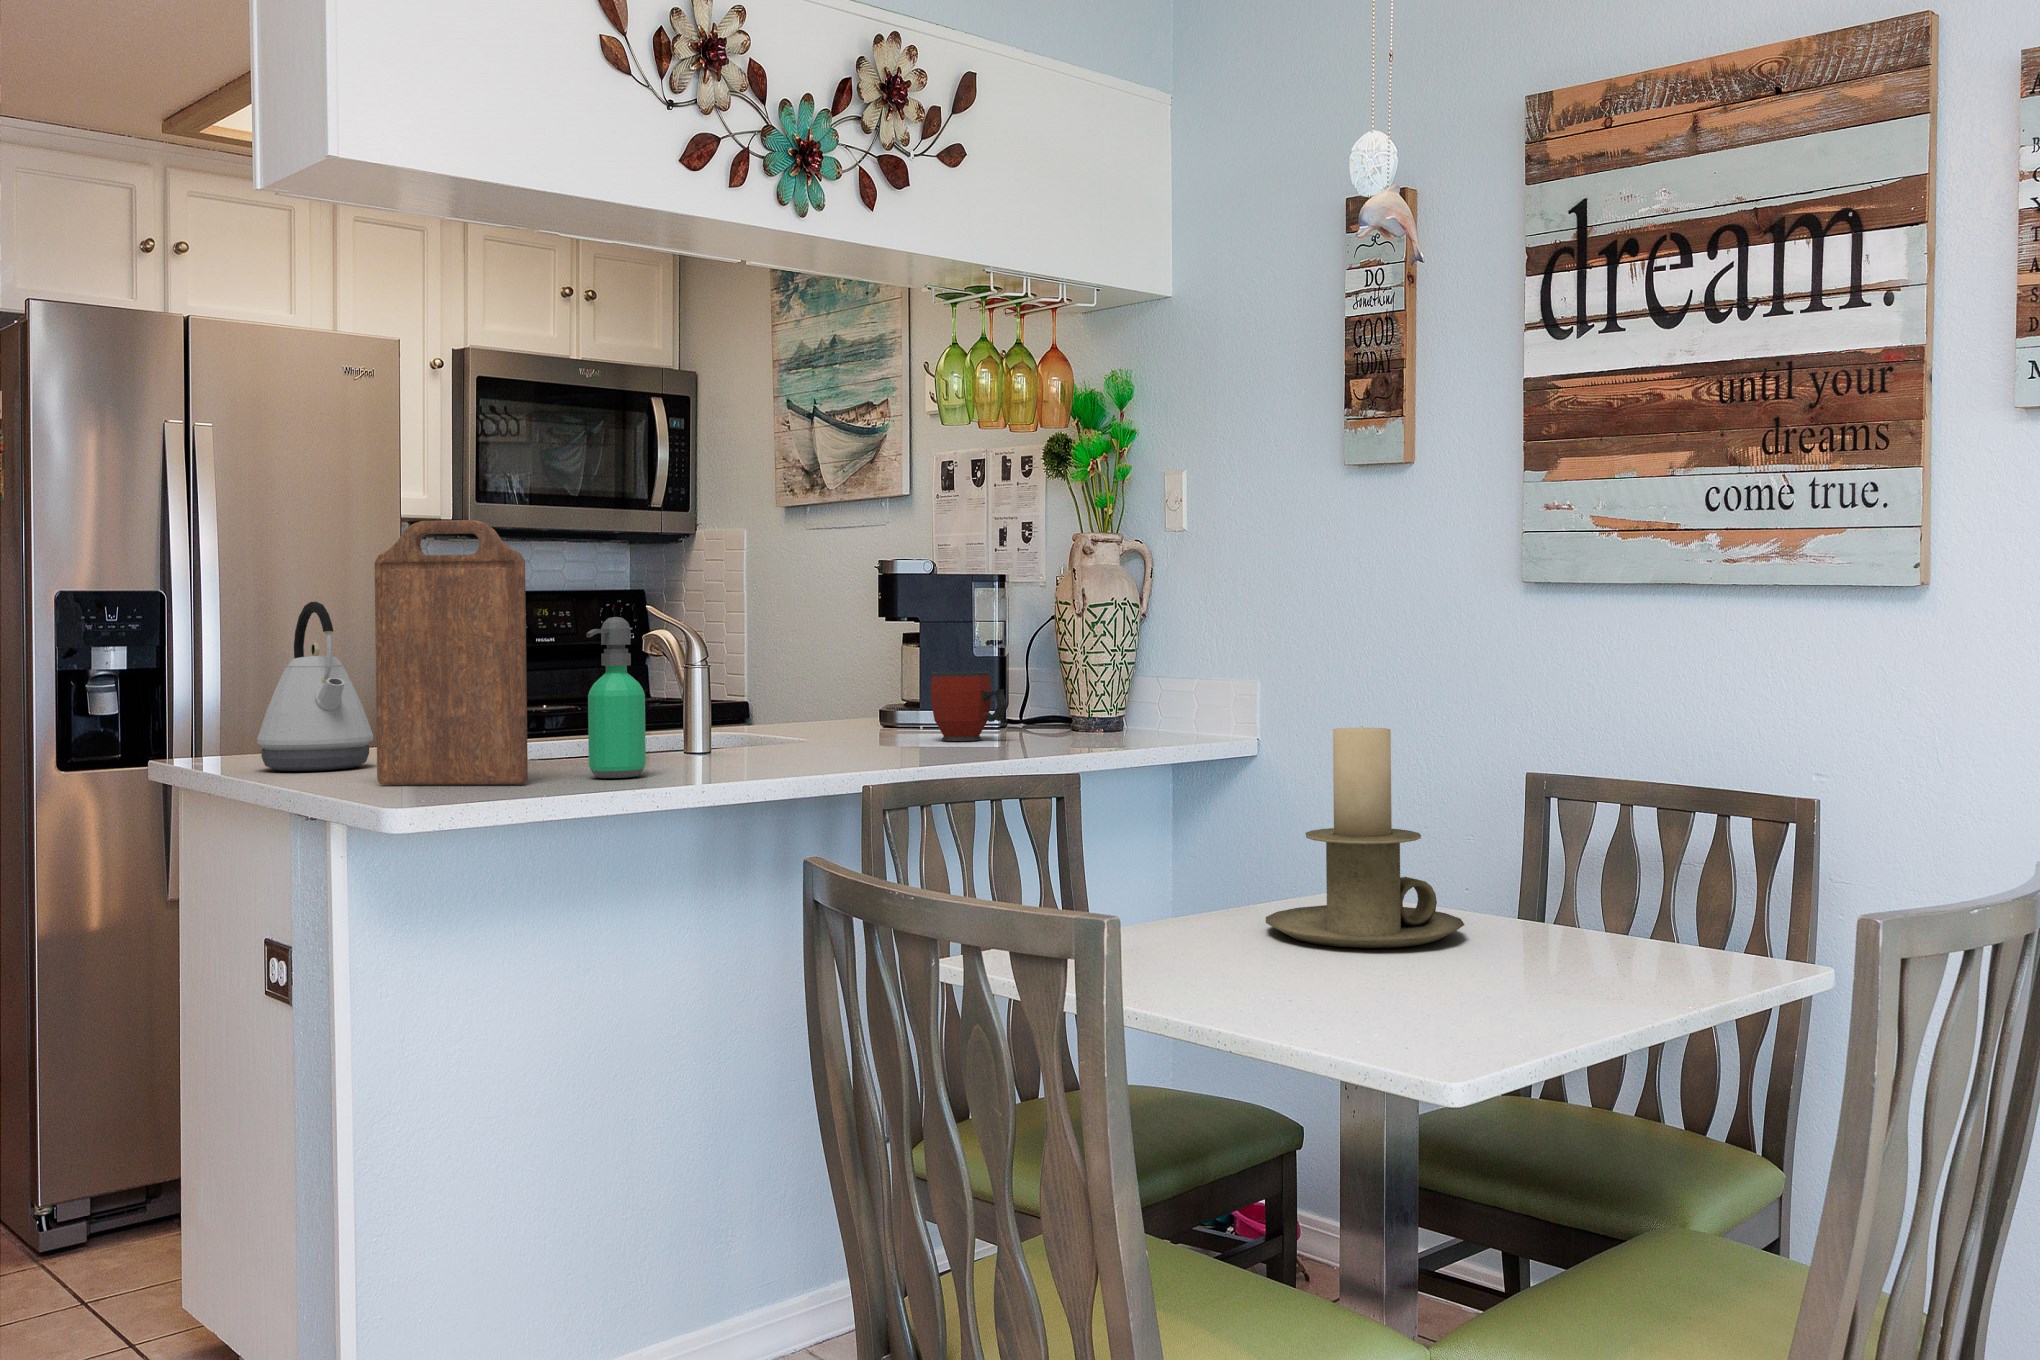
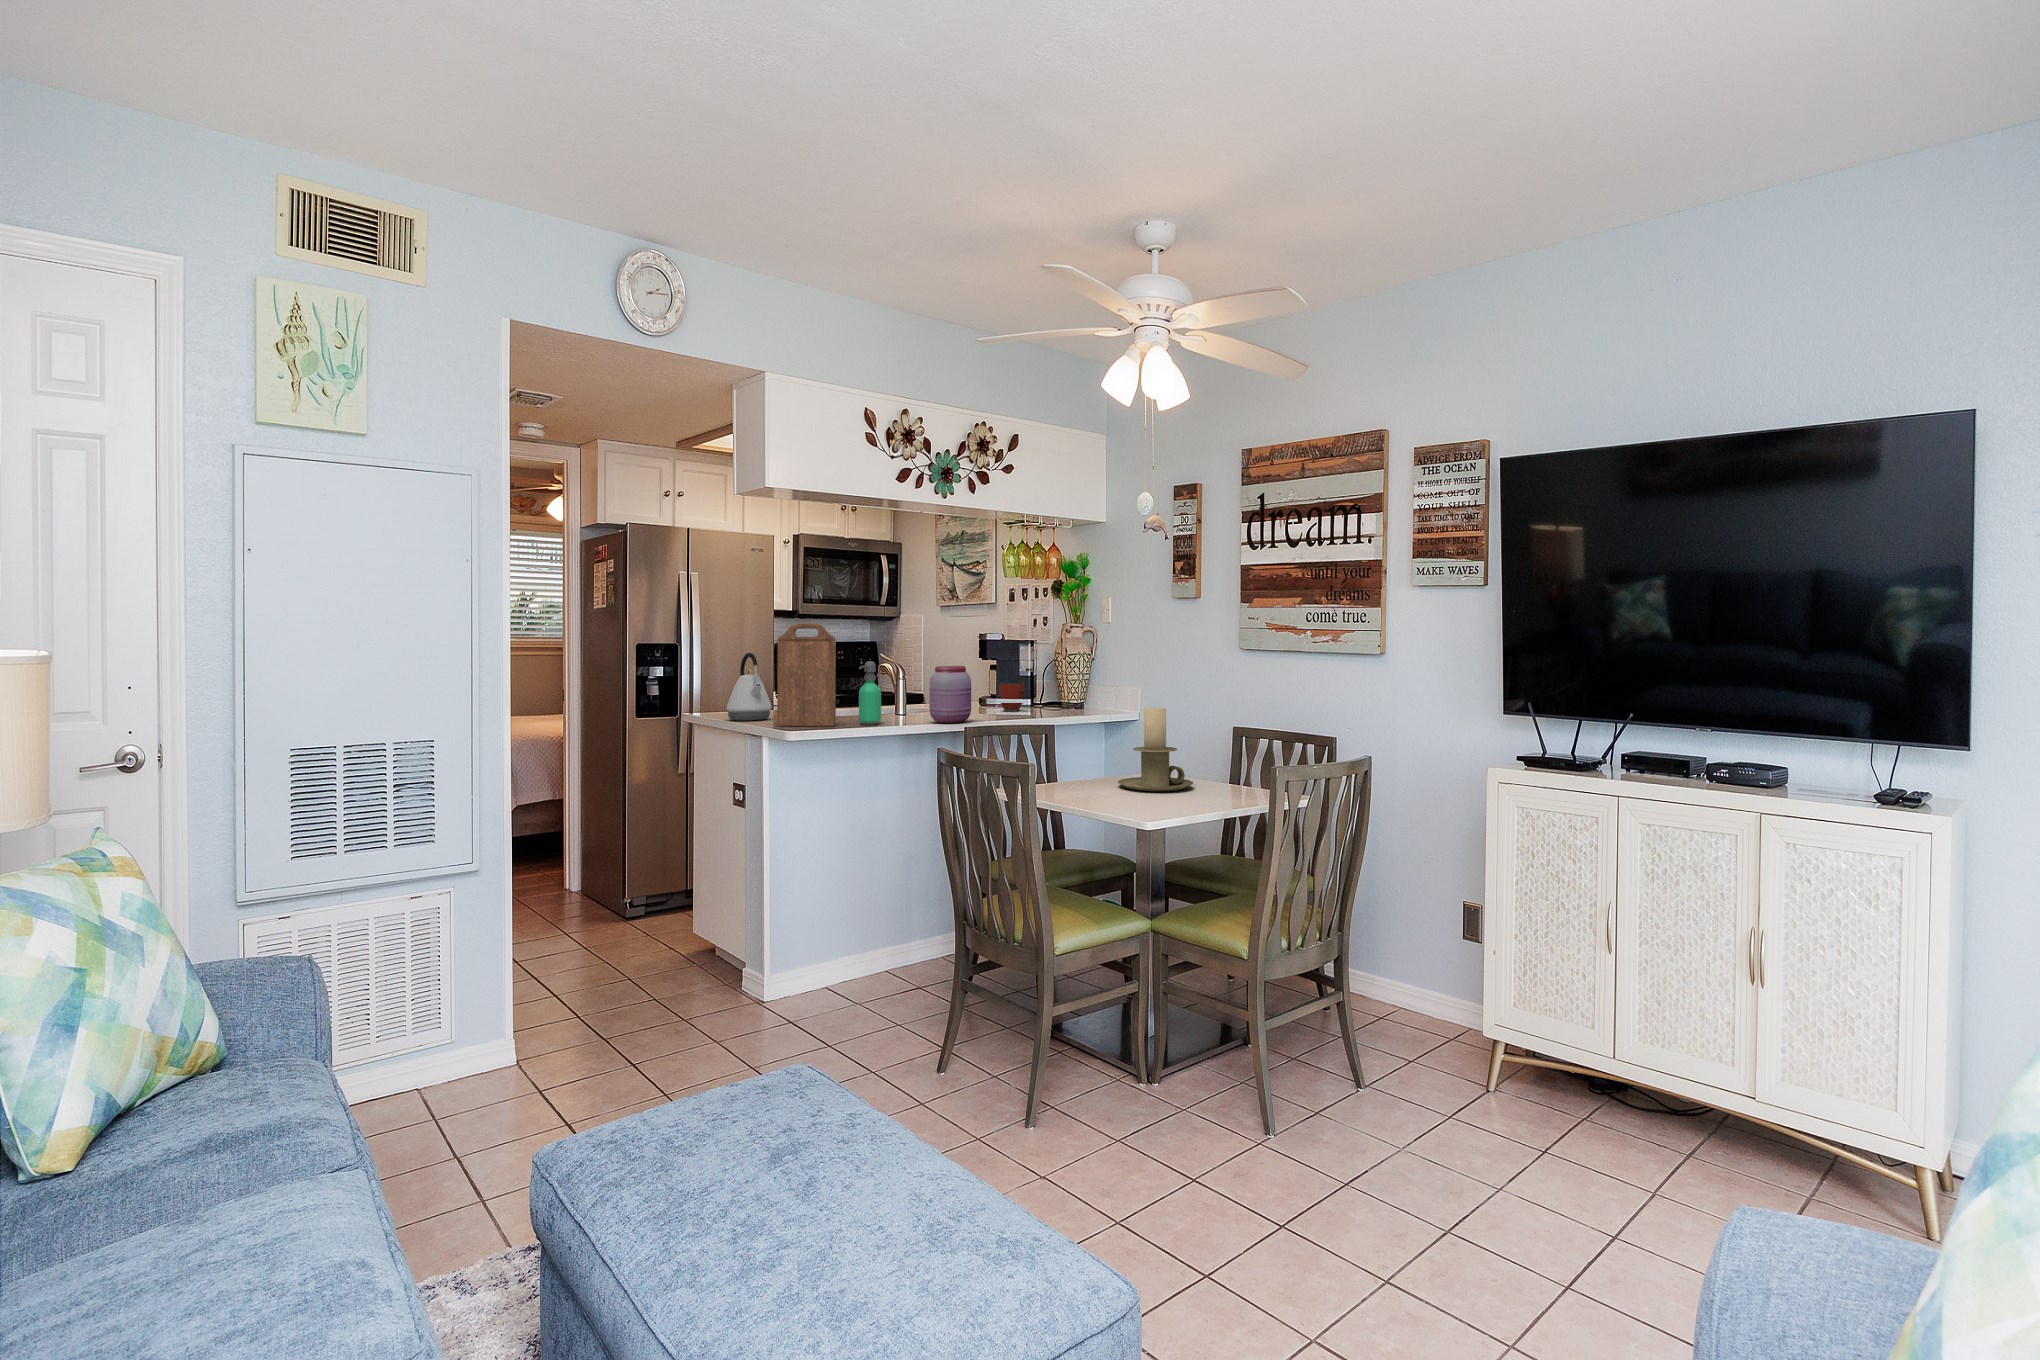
jar: none [768,629,873,772] -> present [929,666,971,723]

